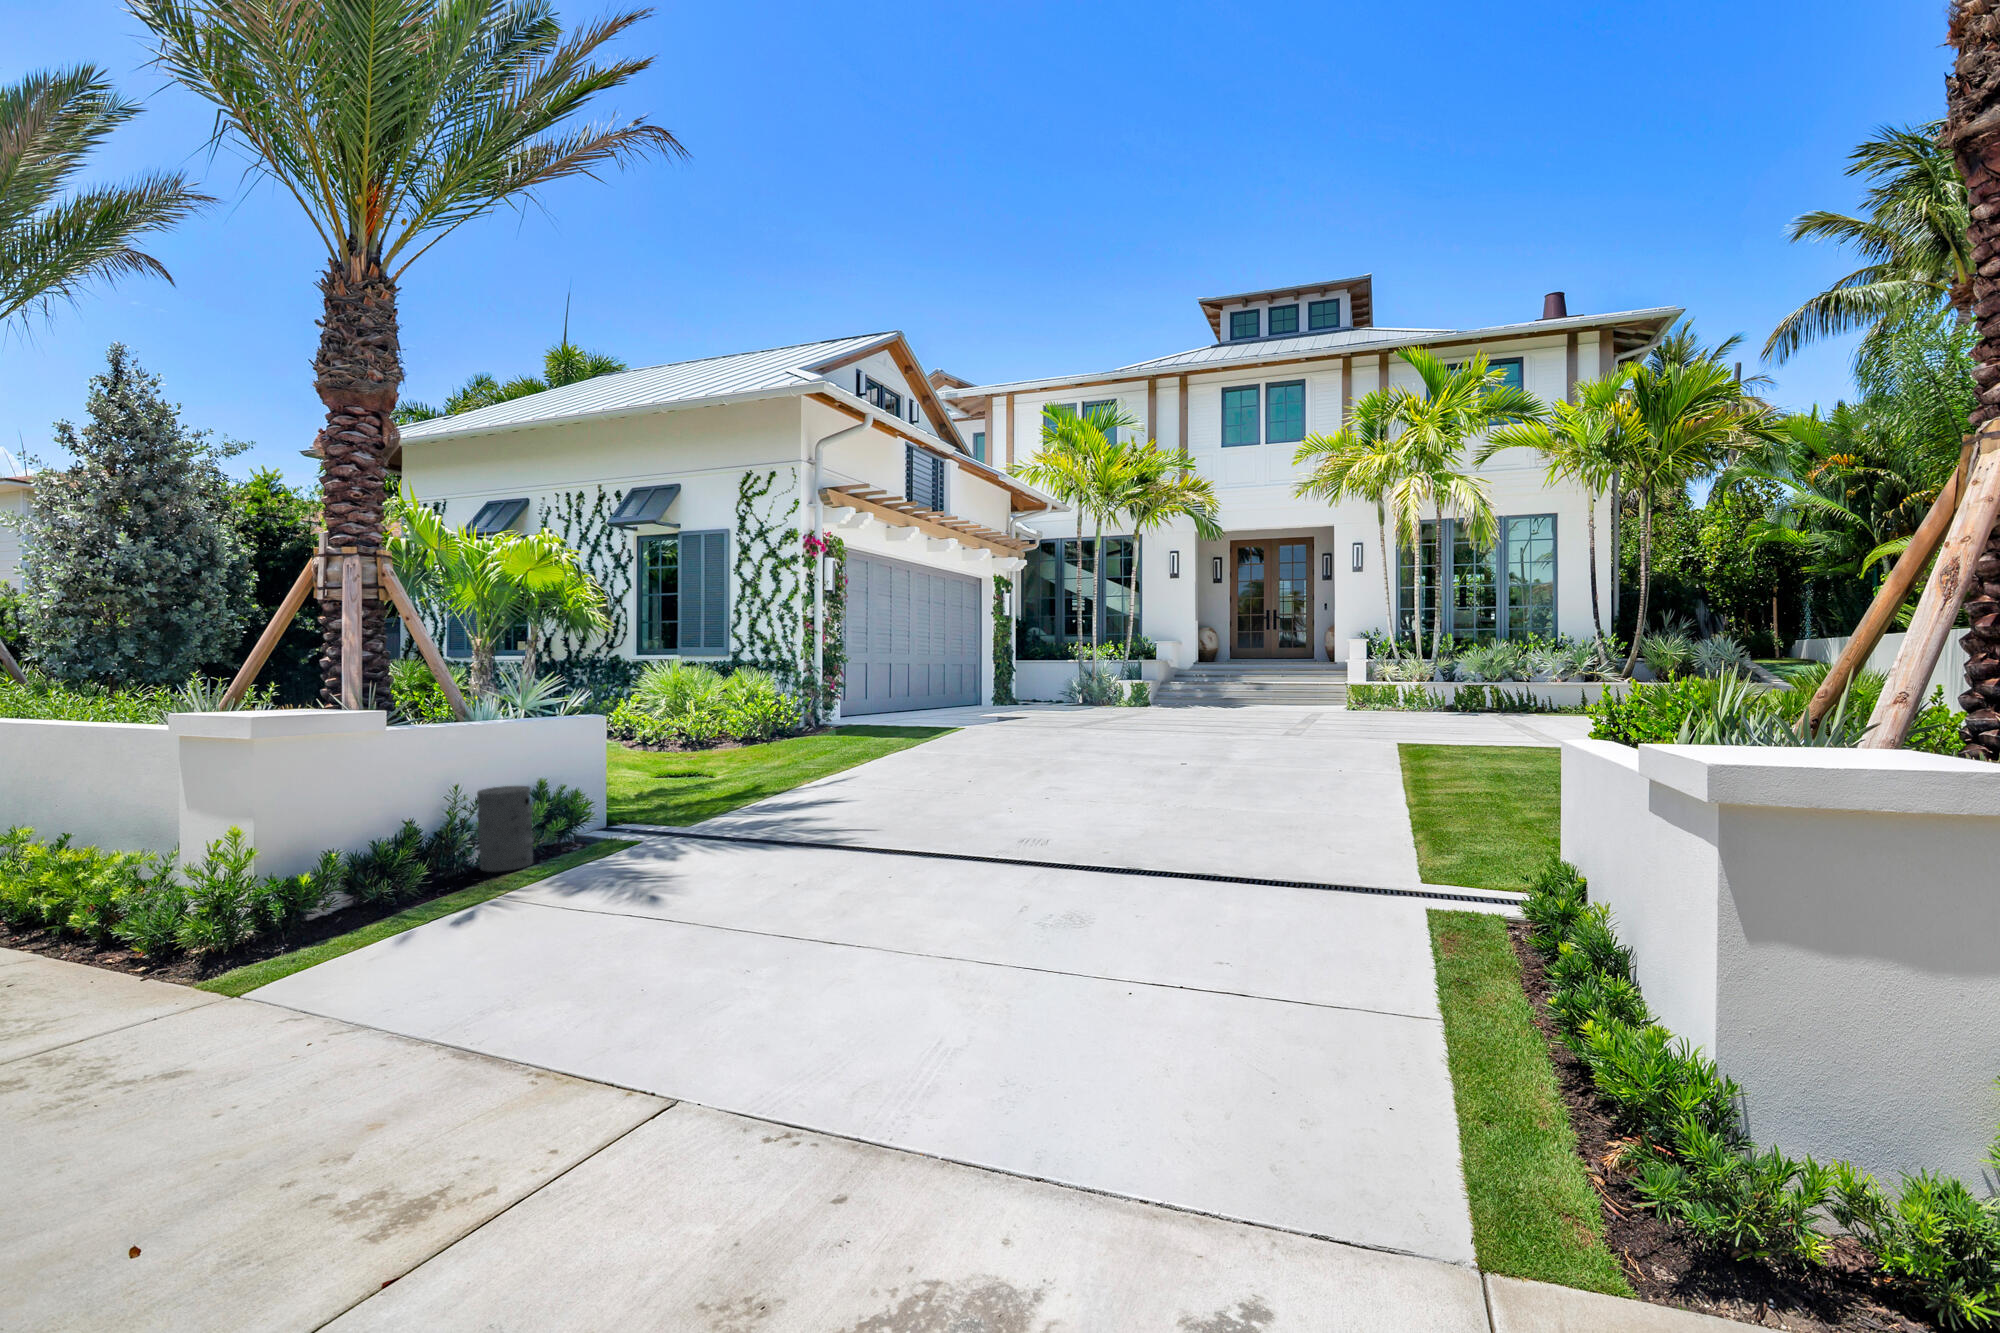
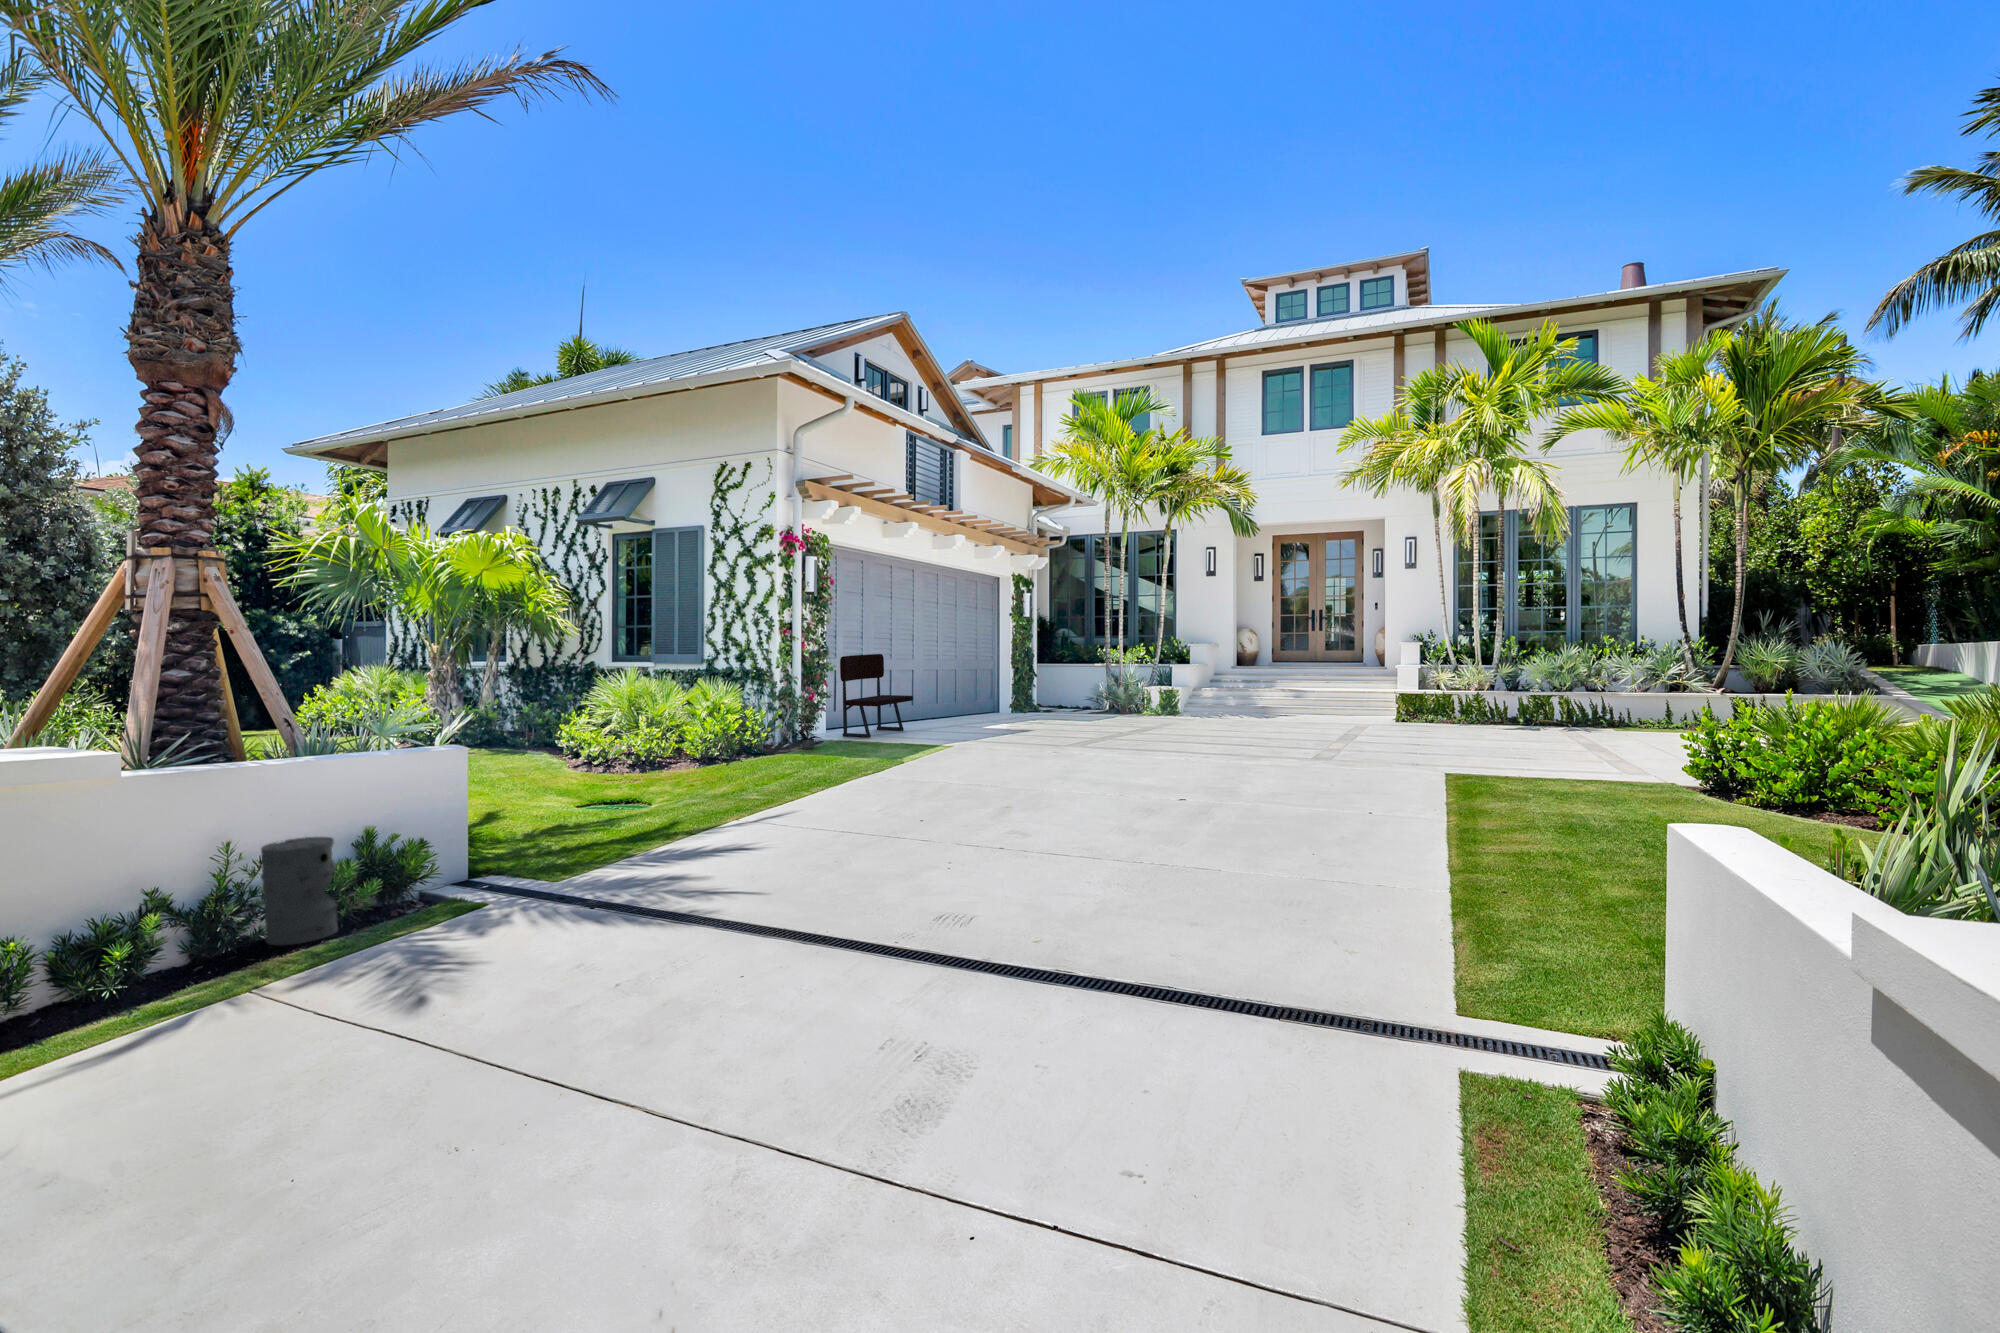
bench: none [853,648,918,724] -> present [840,654,913,738]
potted plant: none [816,700,843,733] -> present [796,714,822,749]

